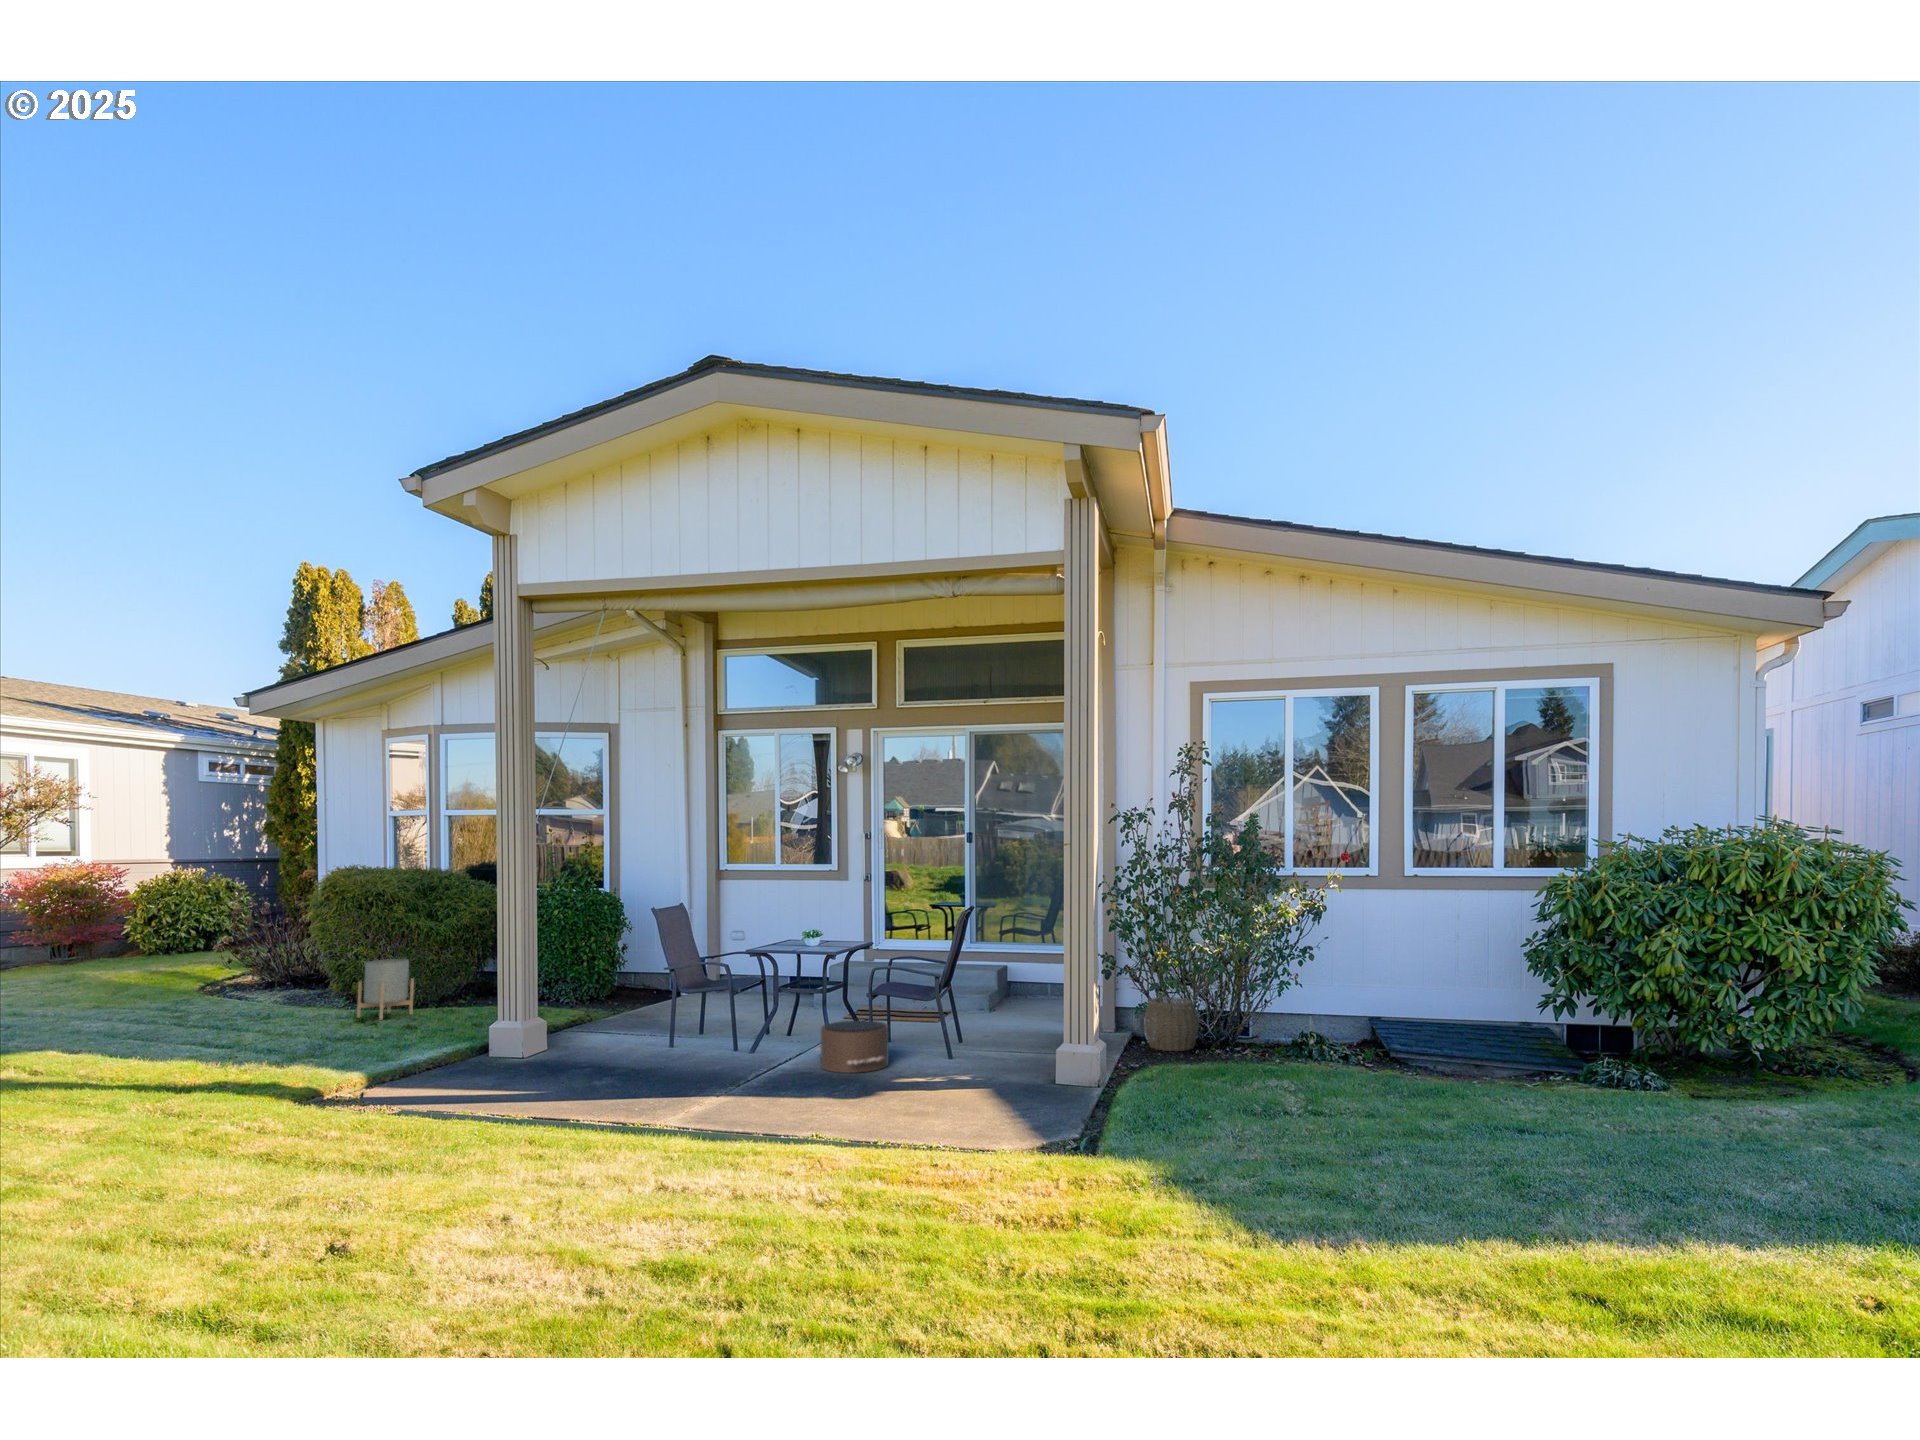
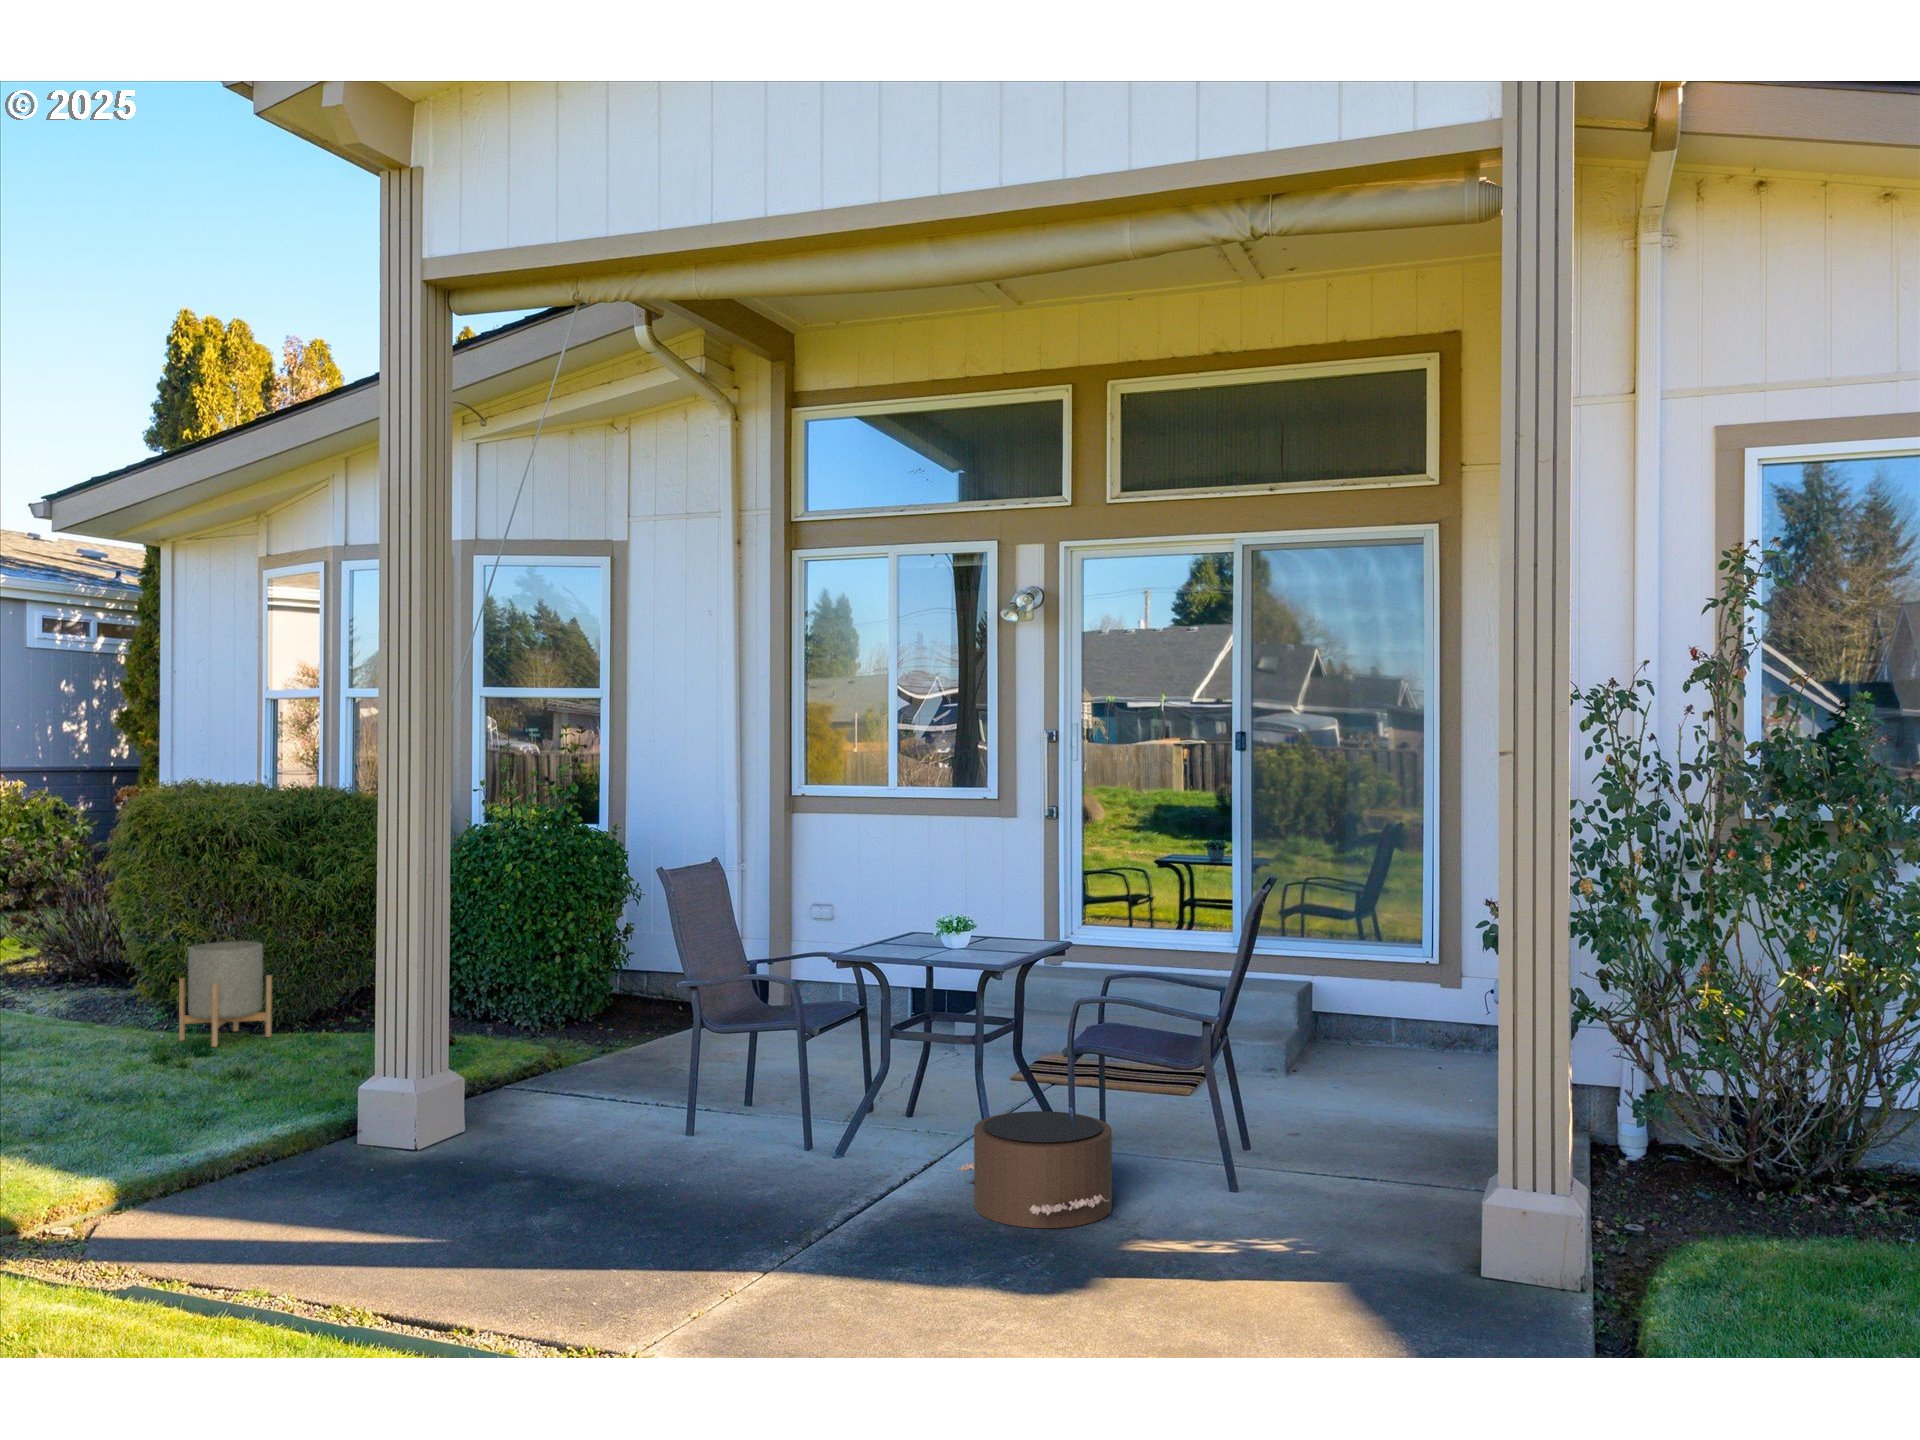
woven basket: present [1144,997,1198,1051] -> none [1642,1083,1770,1203]

